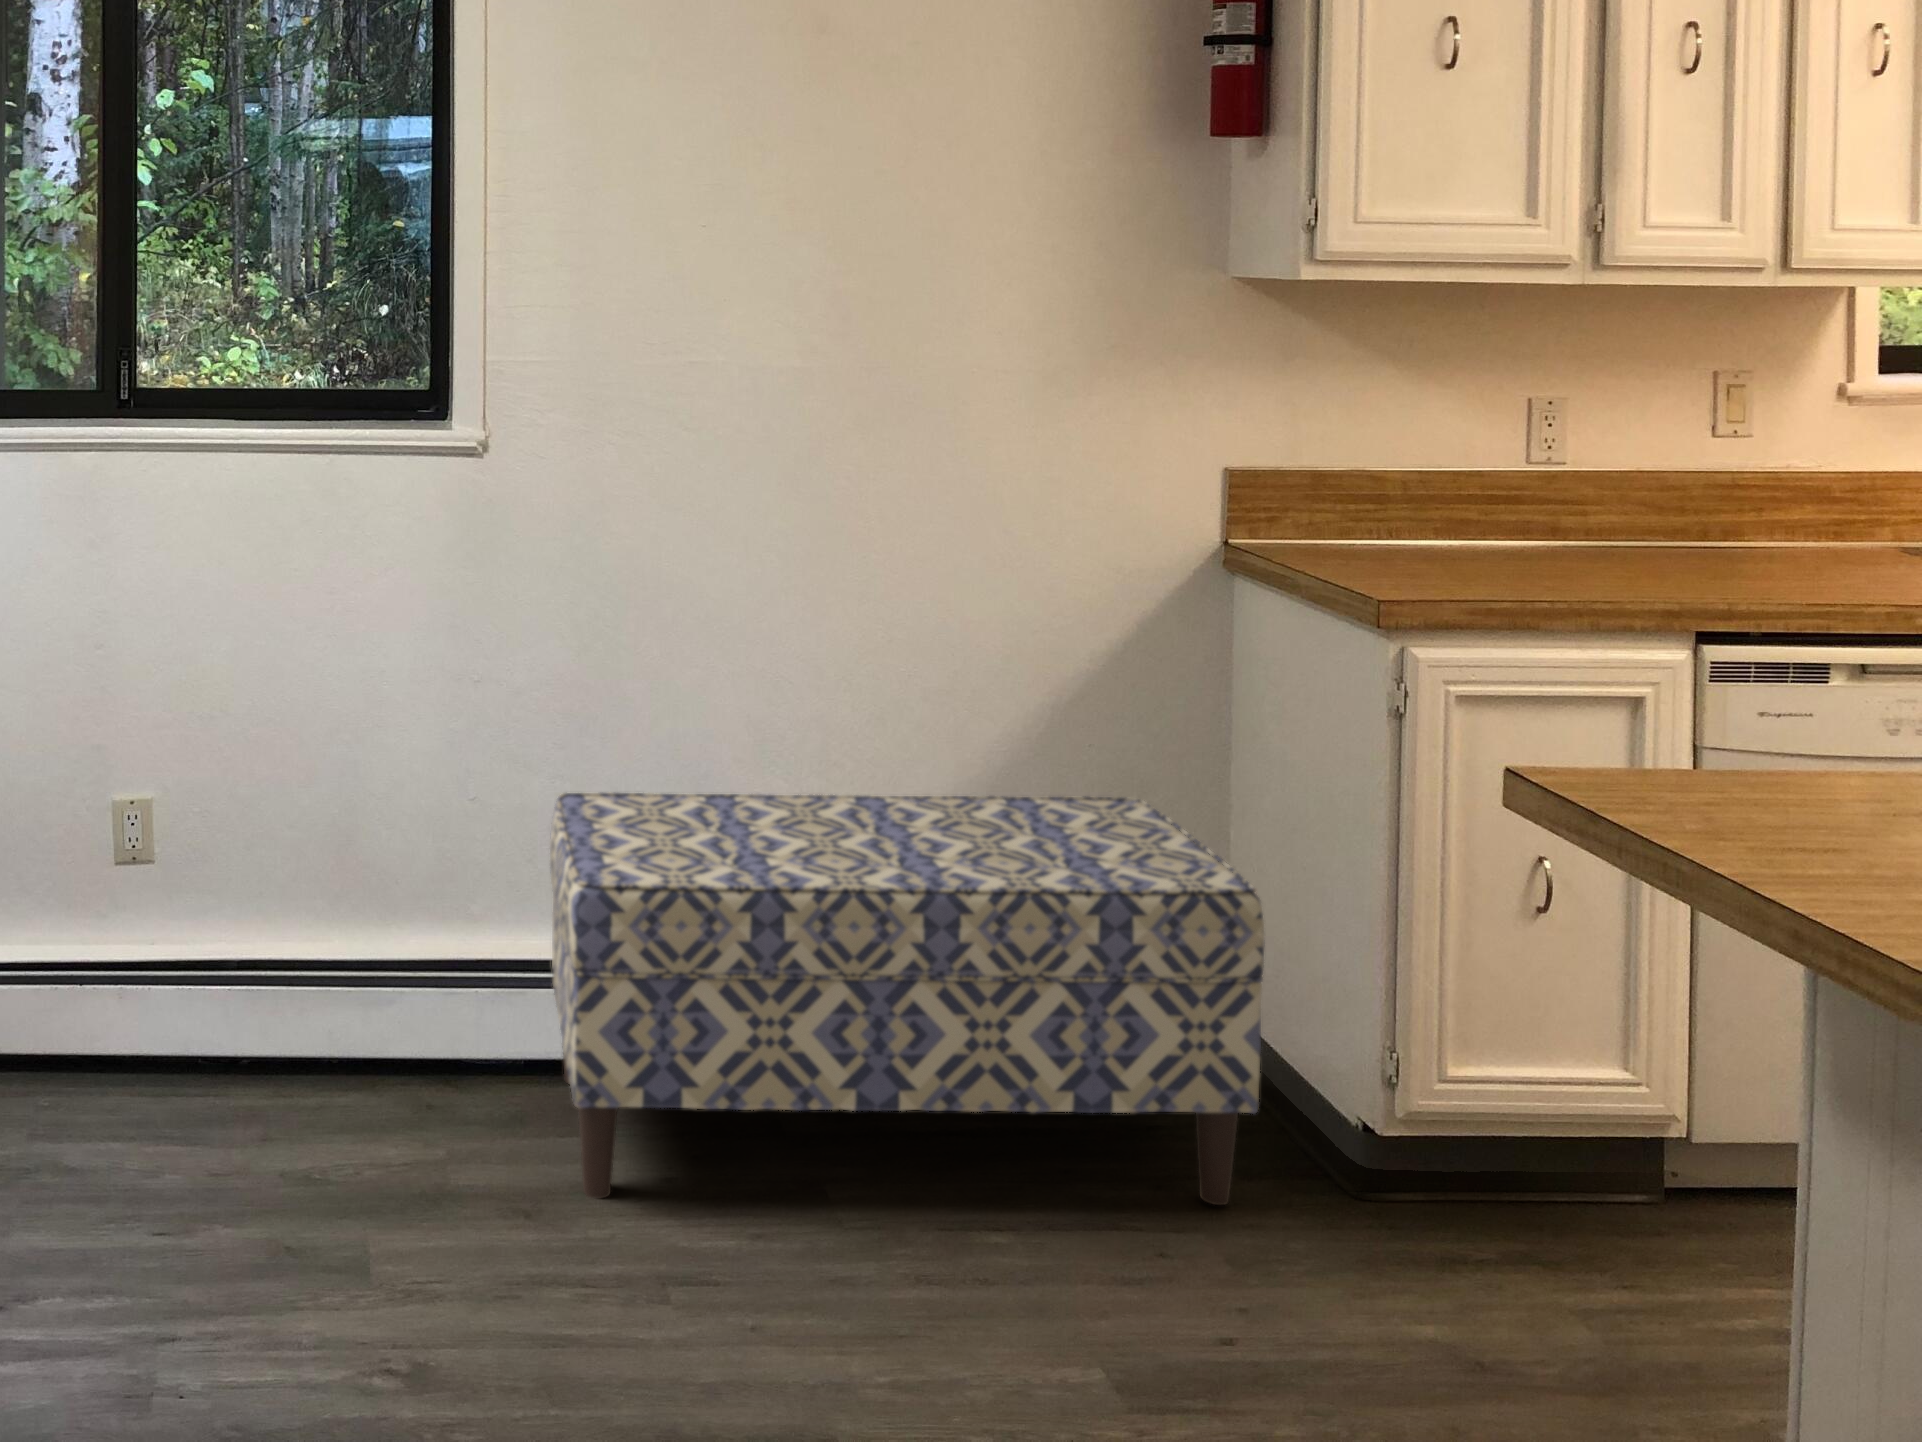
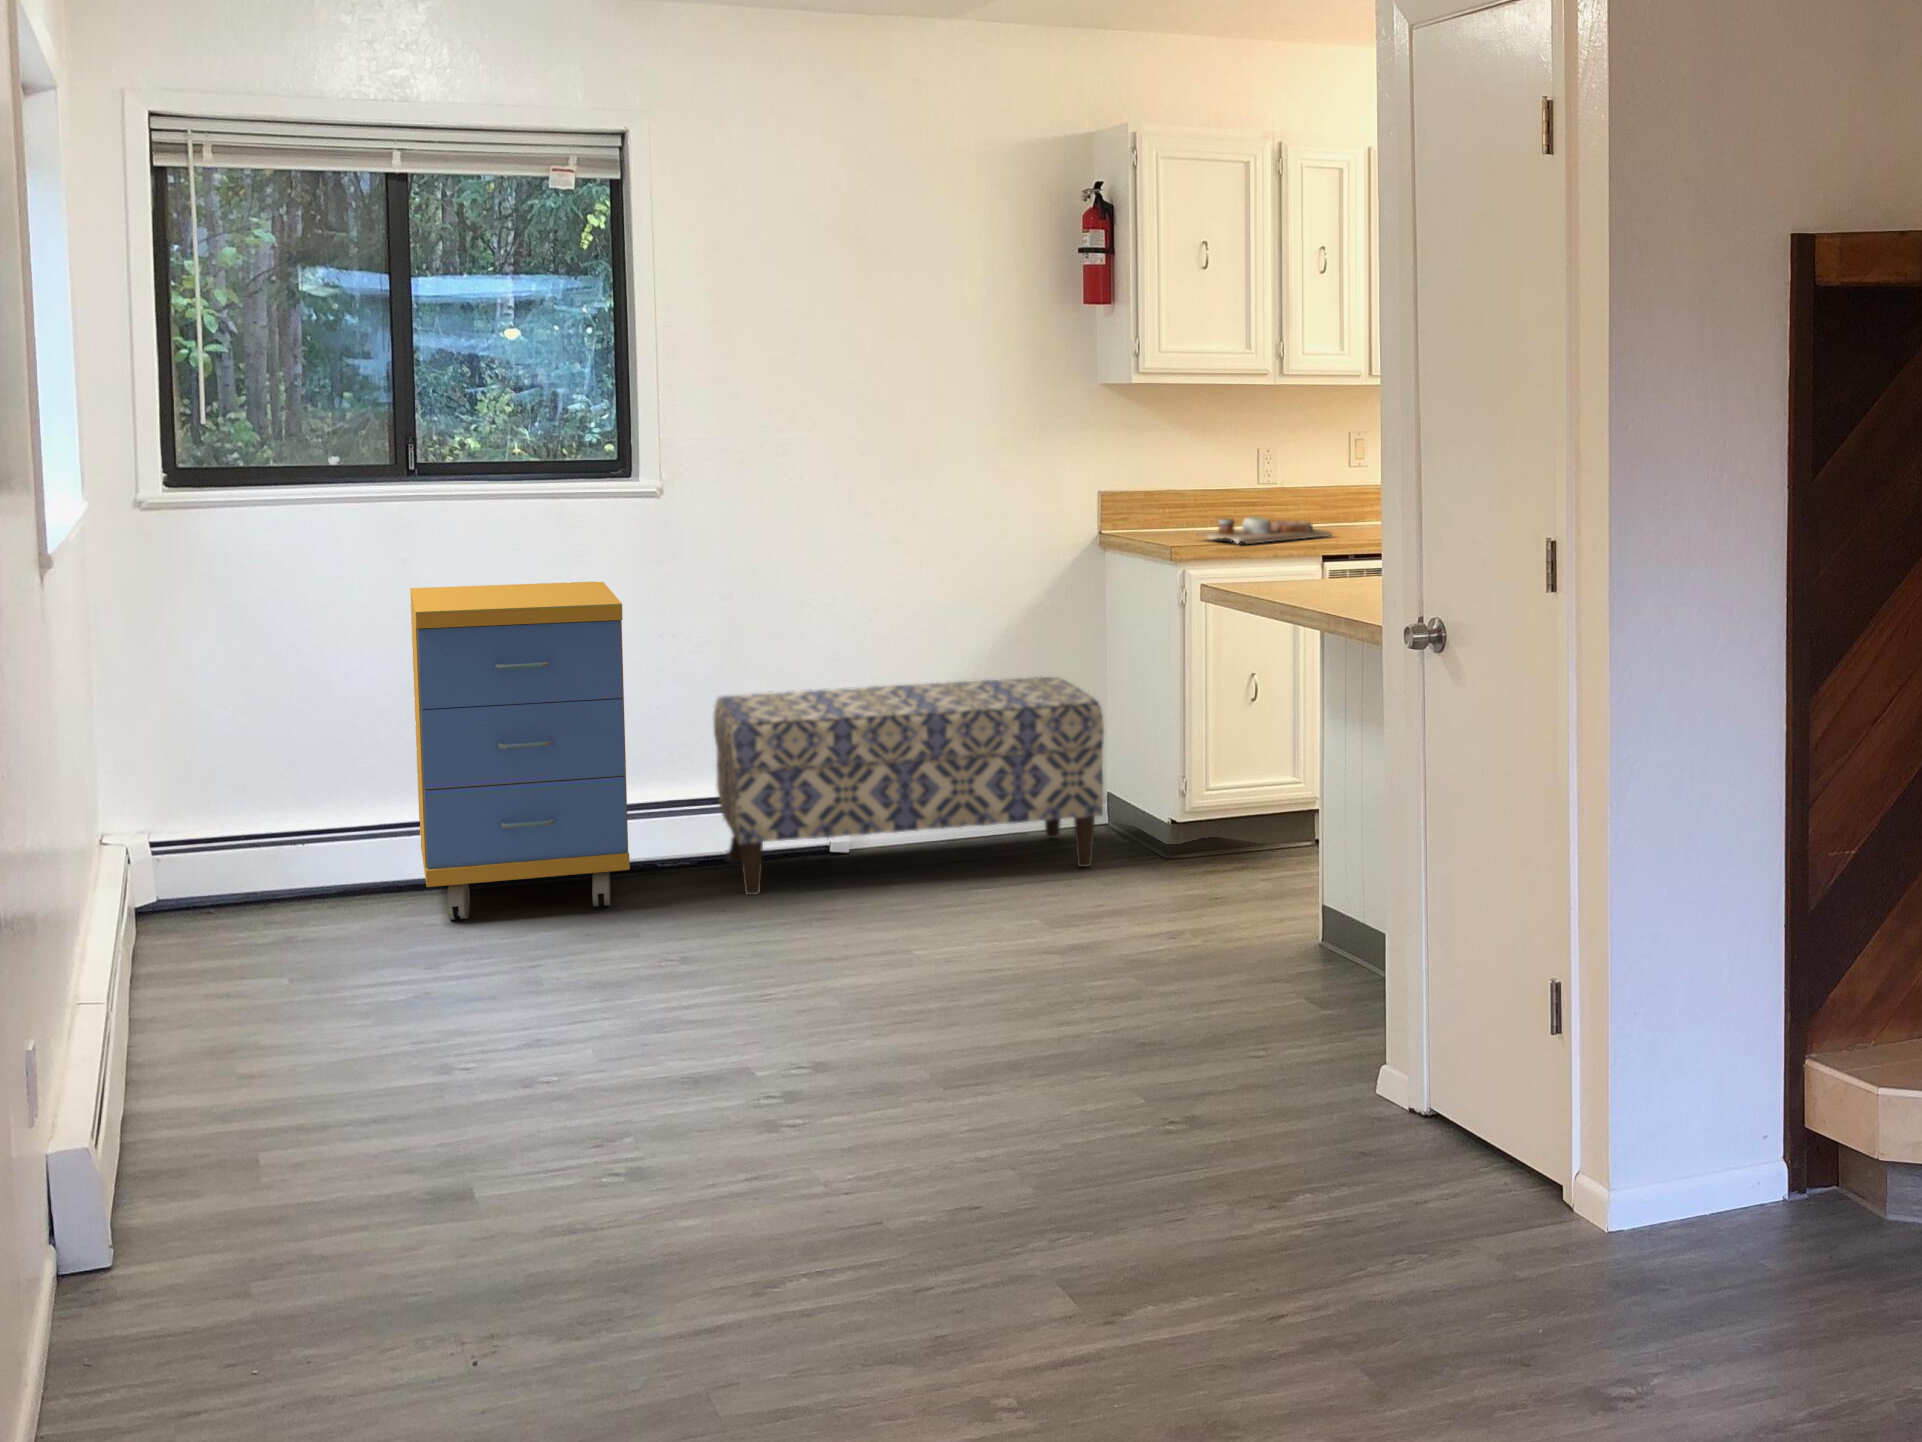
cutting board: none [1426,534,1700,591] -> present [1204,516,1331,544]
storage cabinet: none [42,595,385,1200] -> present [410,581,630,920]

